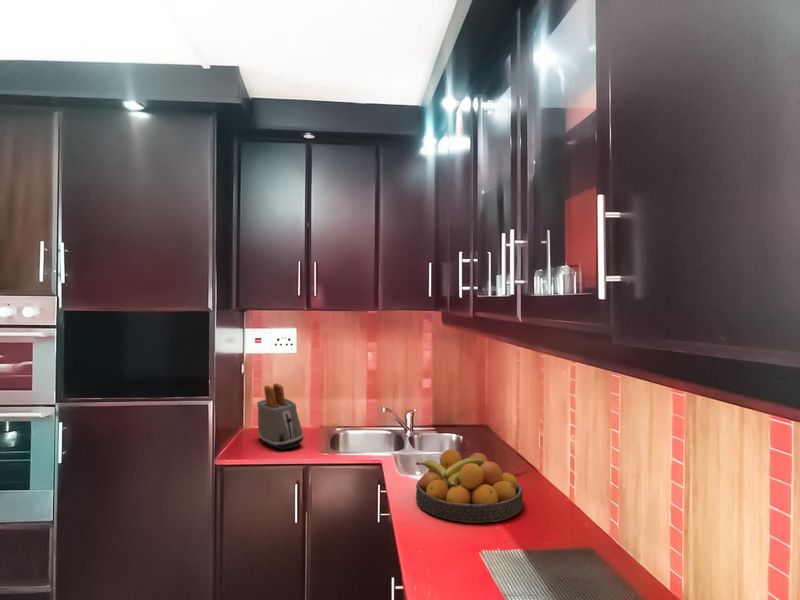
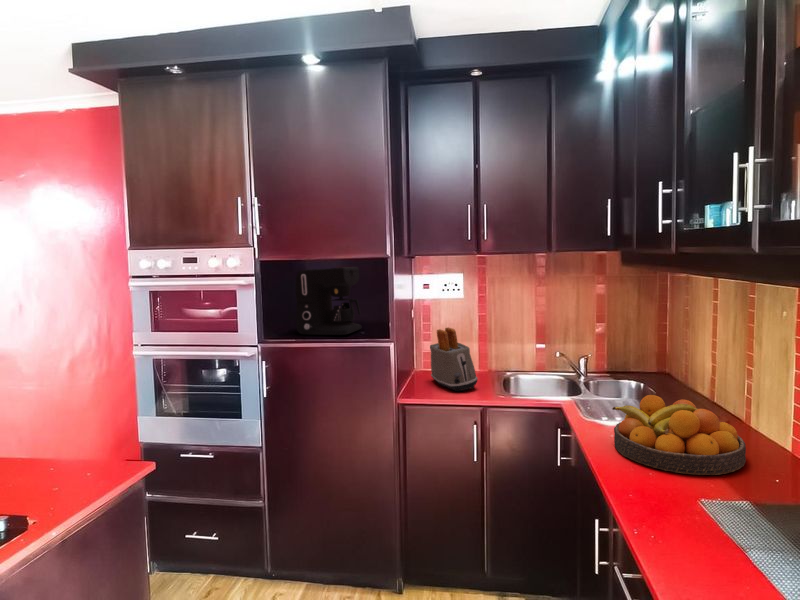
coffee maker: none [106,319,183,392] -> present [295,267,361,335]

